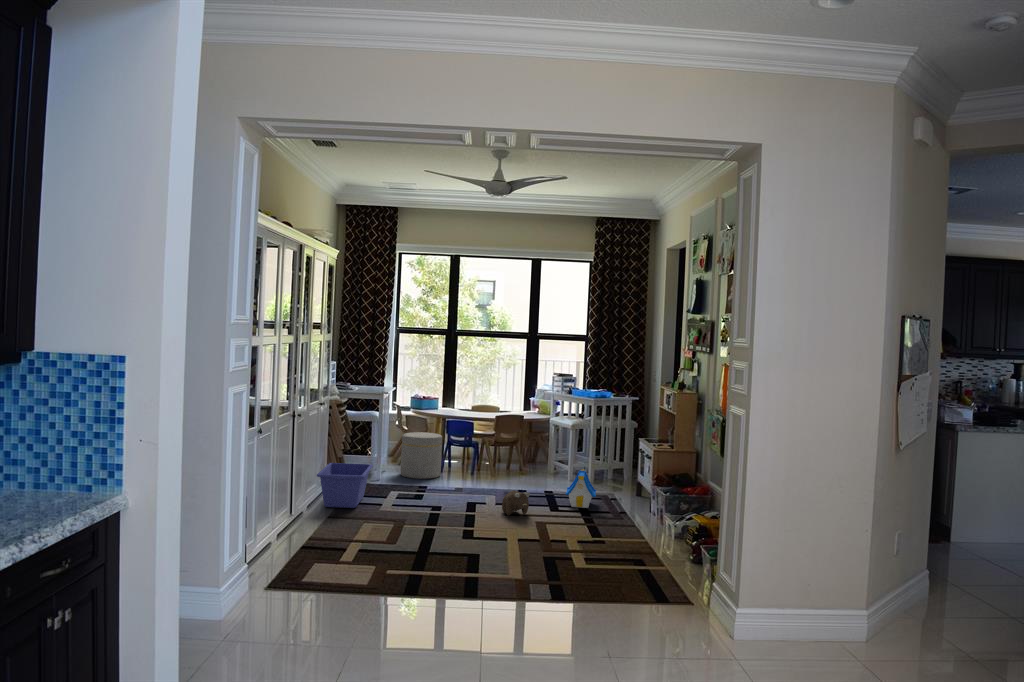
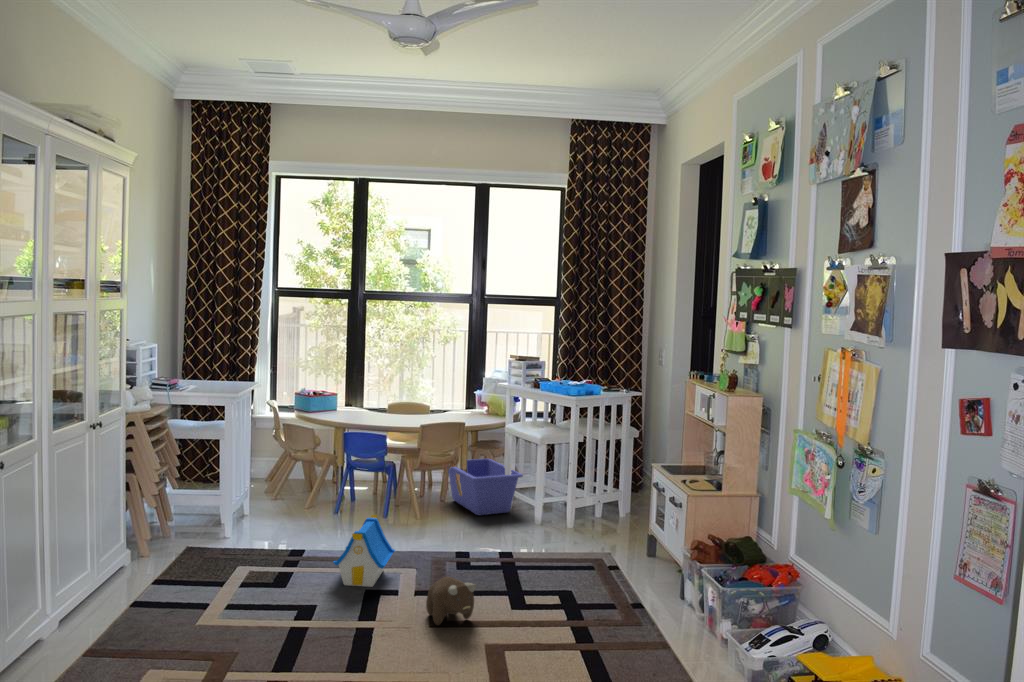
ottoman: present [401,432,442,479] -> none [270,452,337,530]
storage bin: present [317,463,373,508] -> present [448,459,523,515]
toy house: present [565,469,596,508] -> present [333,515,395,587]

